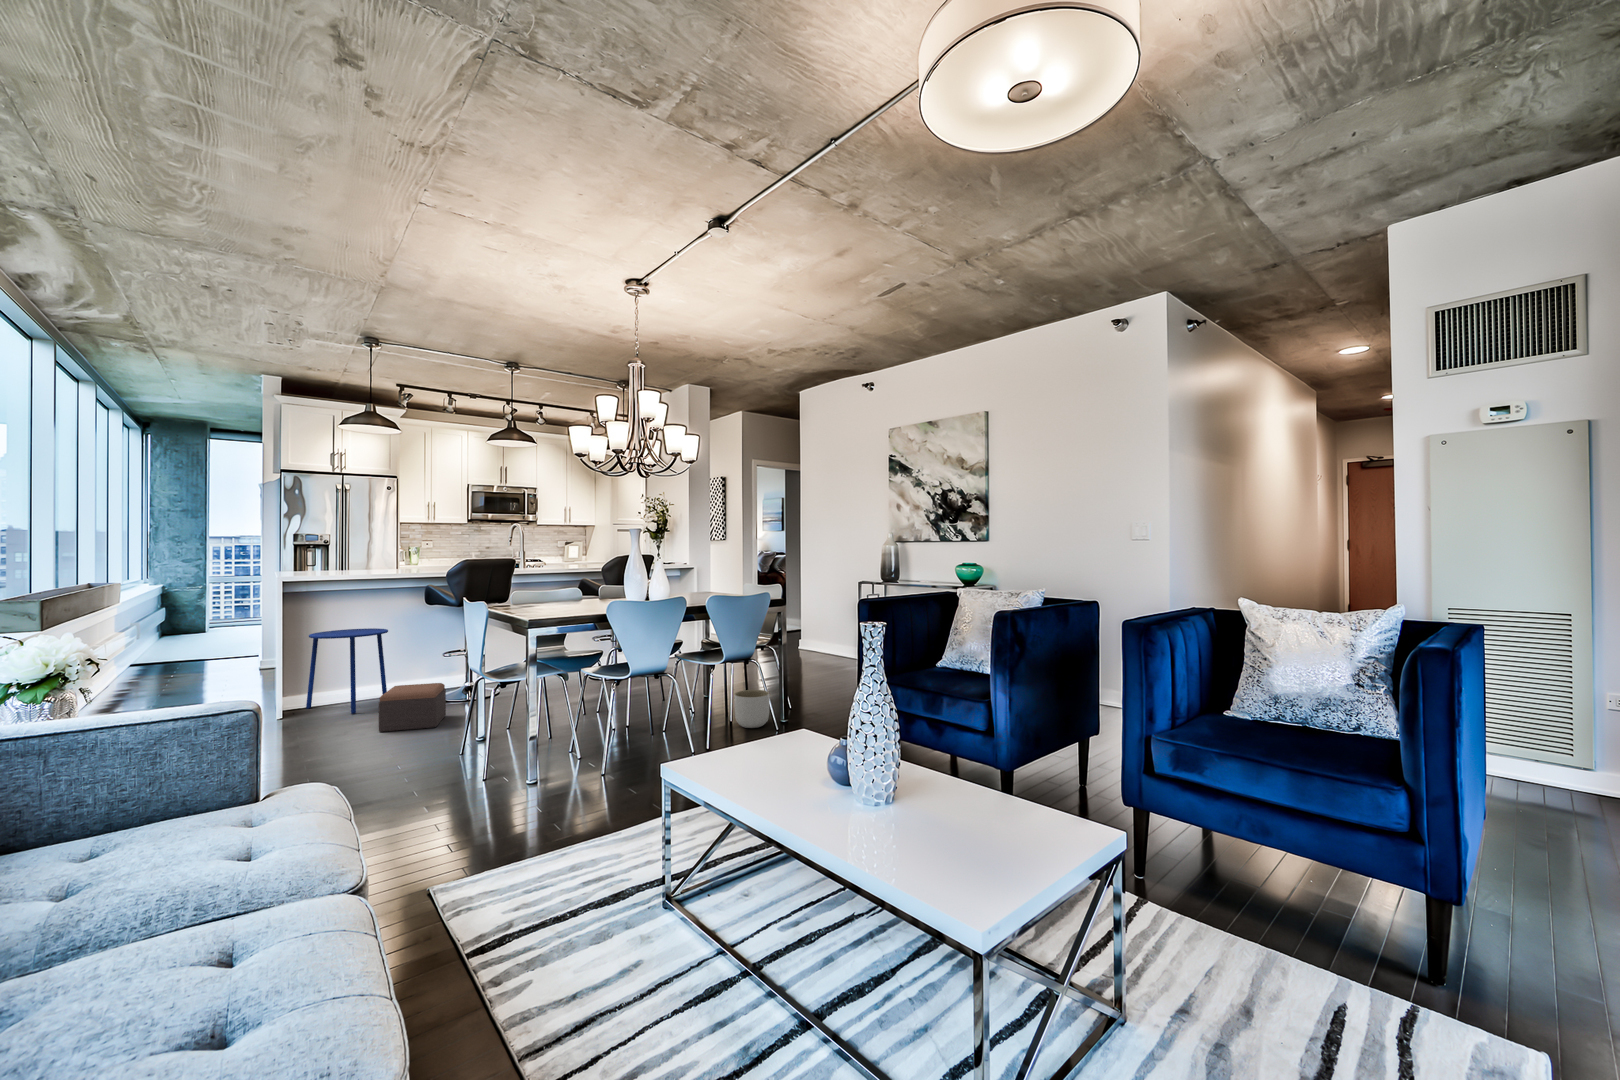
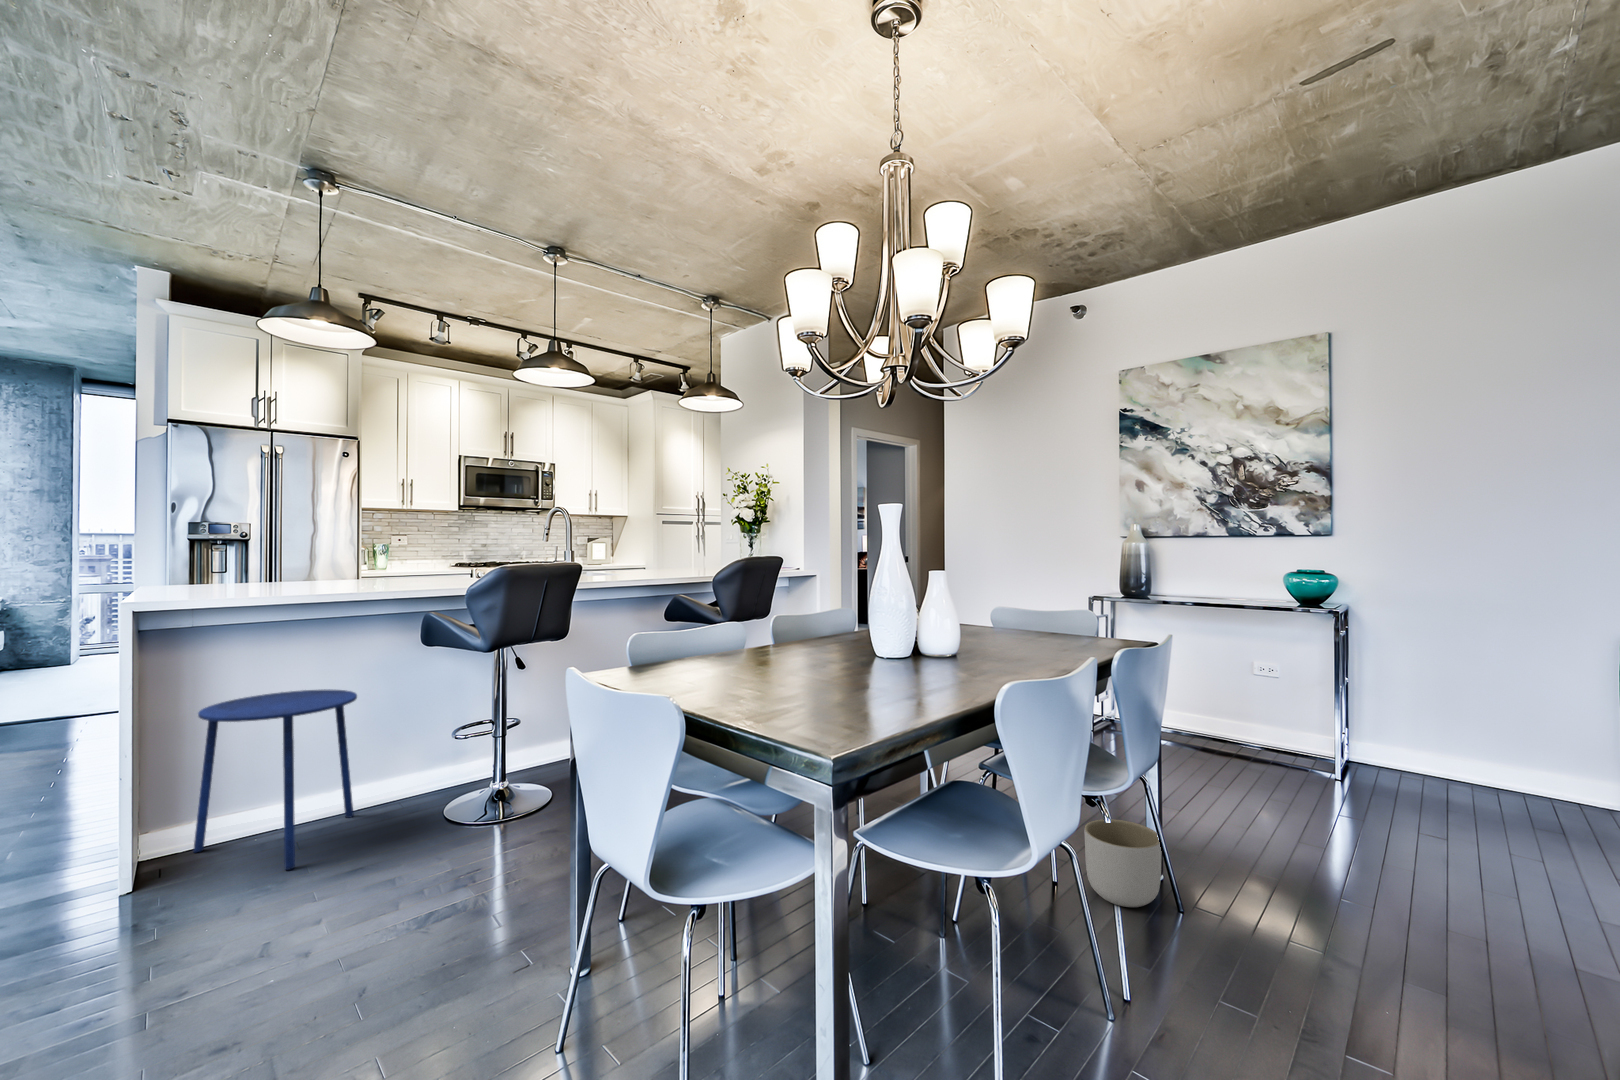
footstool: present [379,683,446,732] -> none [348,809,481,941]

